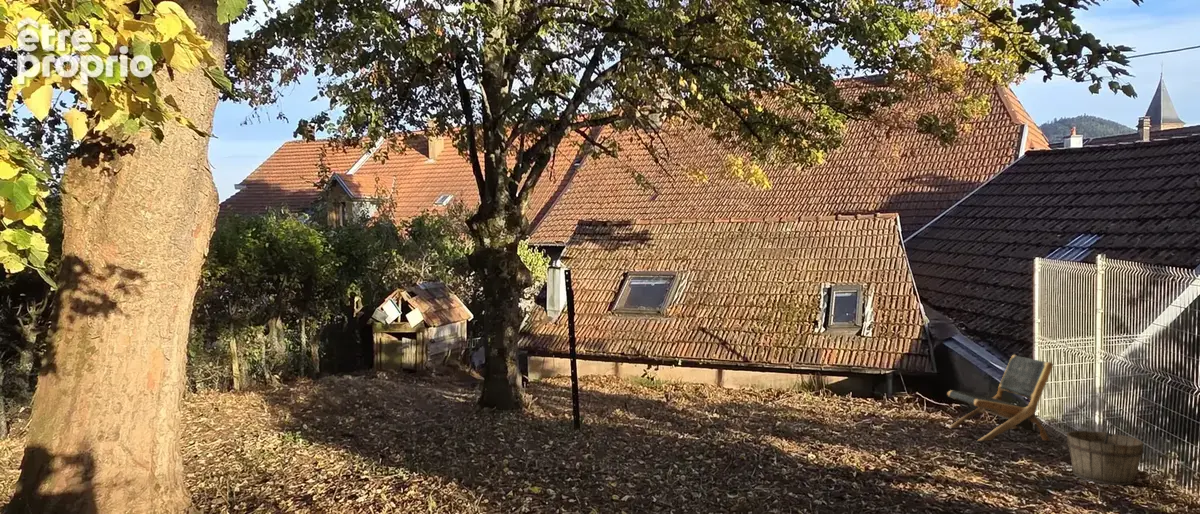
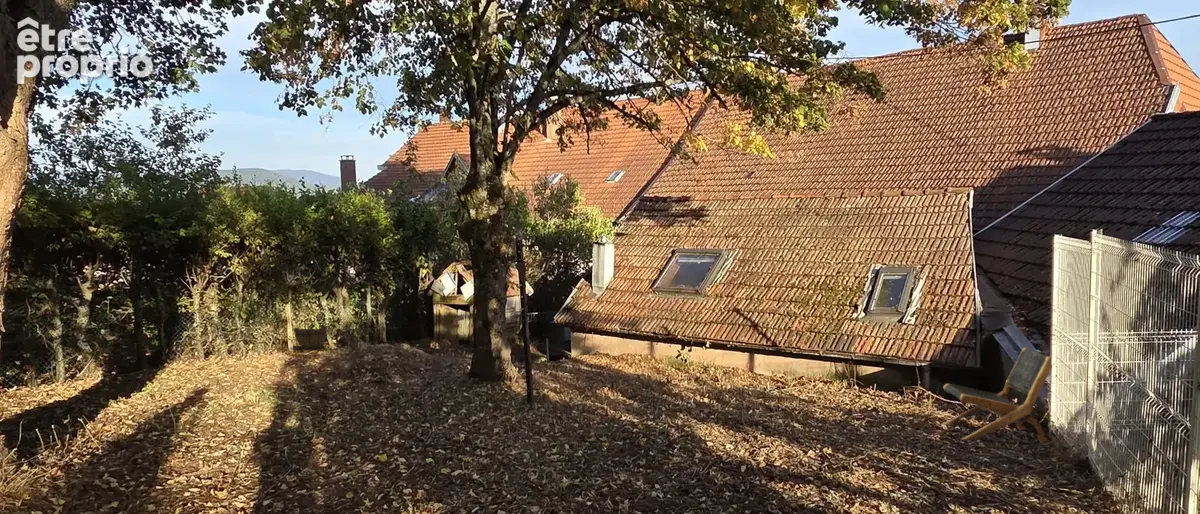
wooden bucket: present [1067,424,1144,485] -> present [293,321,328,350]

